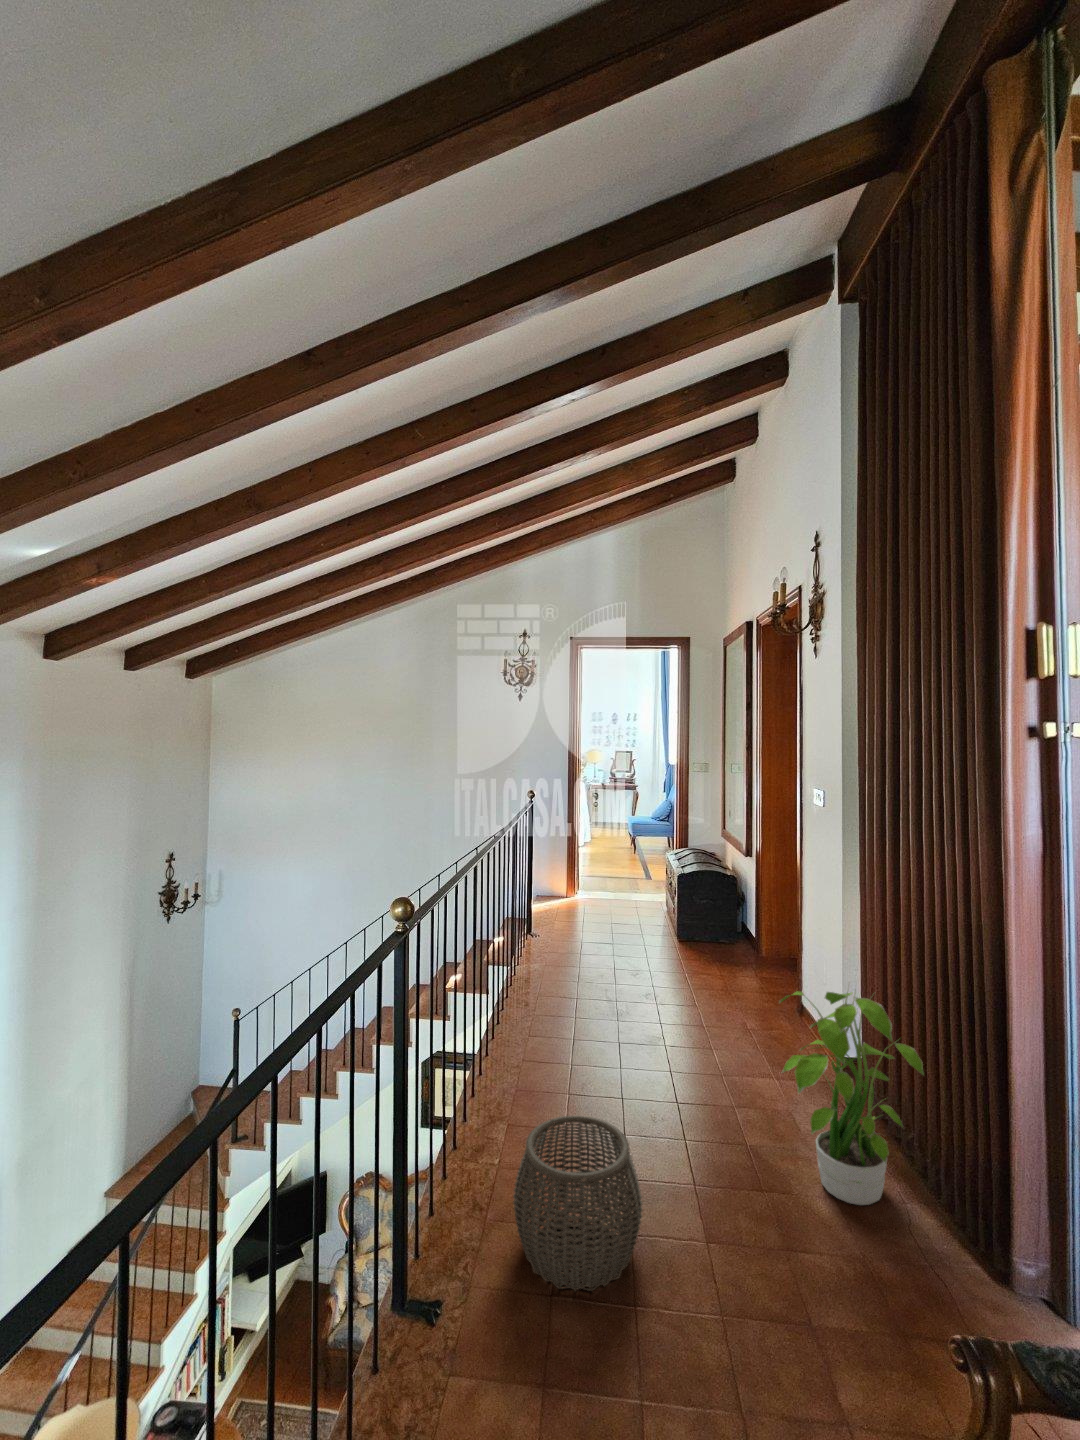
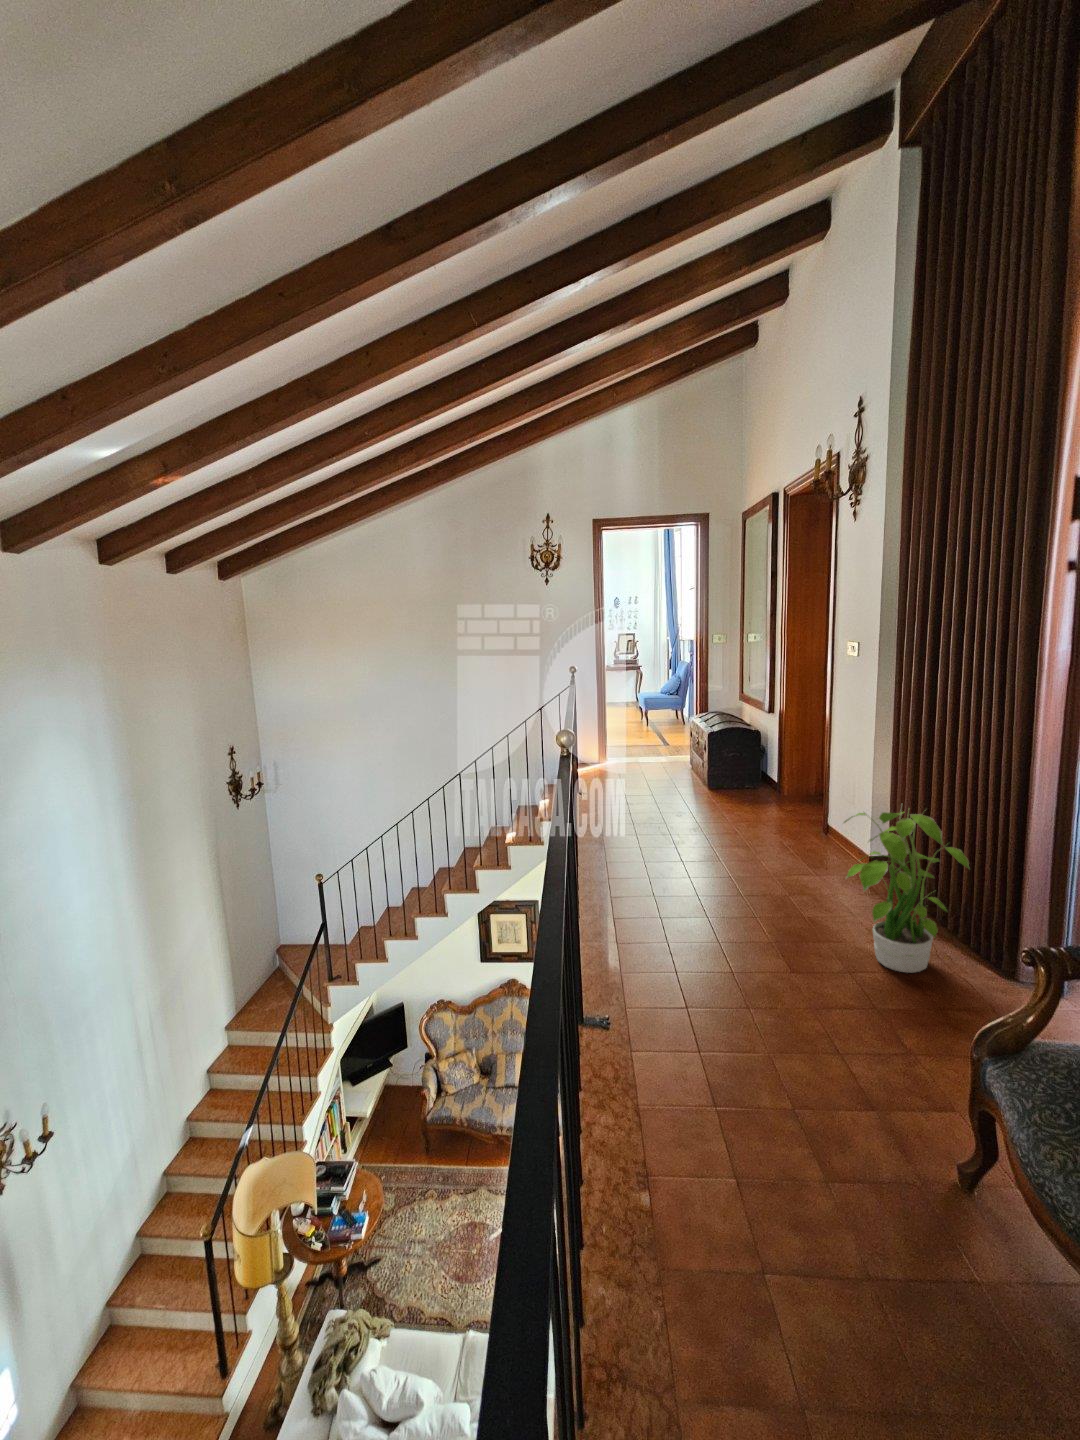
woven basket: present [513,1116,642,1291] -> none [642,919,748,1041]

